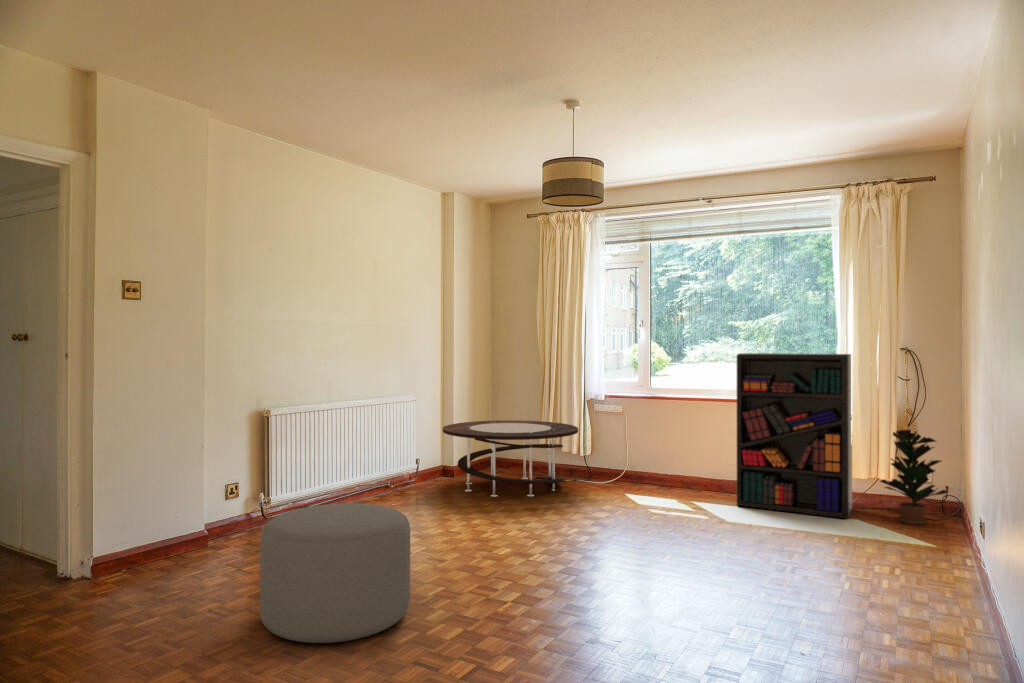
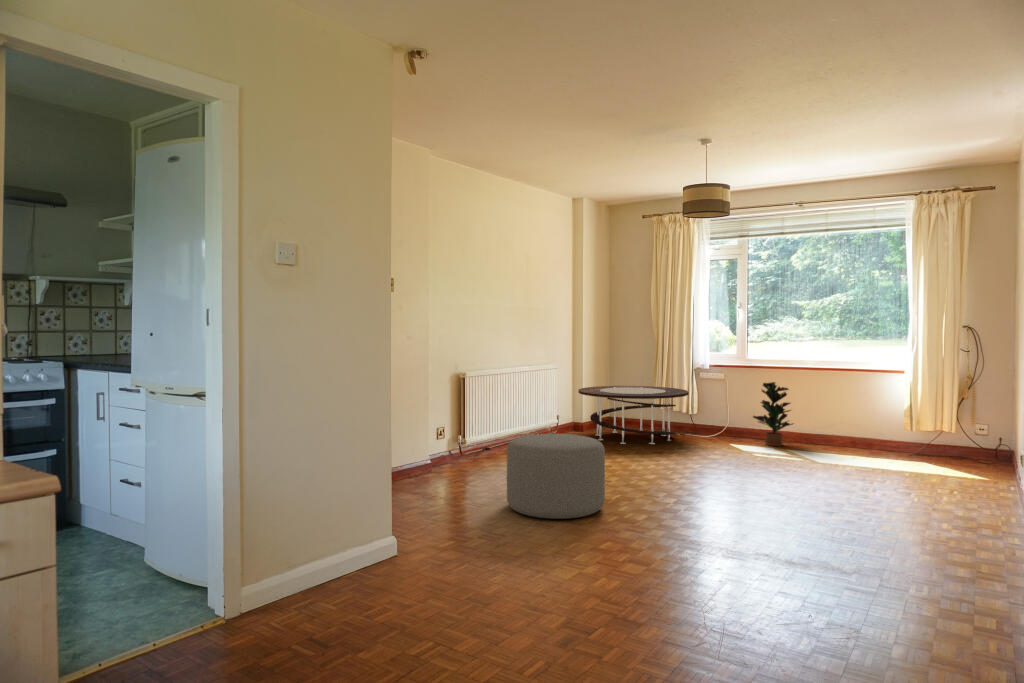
bookshelf: present [737,353,852,518] -> none [823,330,921,462]
potted plant: present [880,430,947,524] -> present [753,382,793,446]

